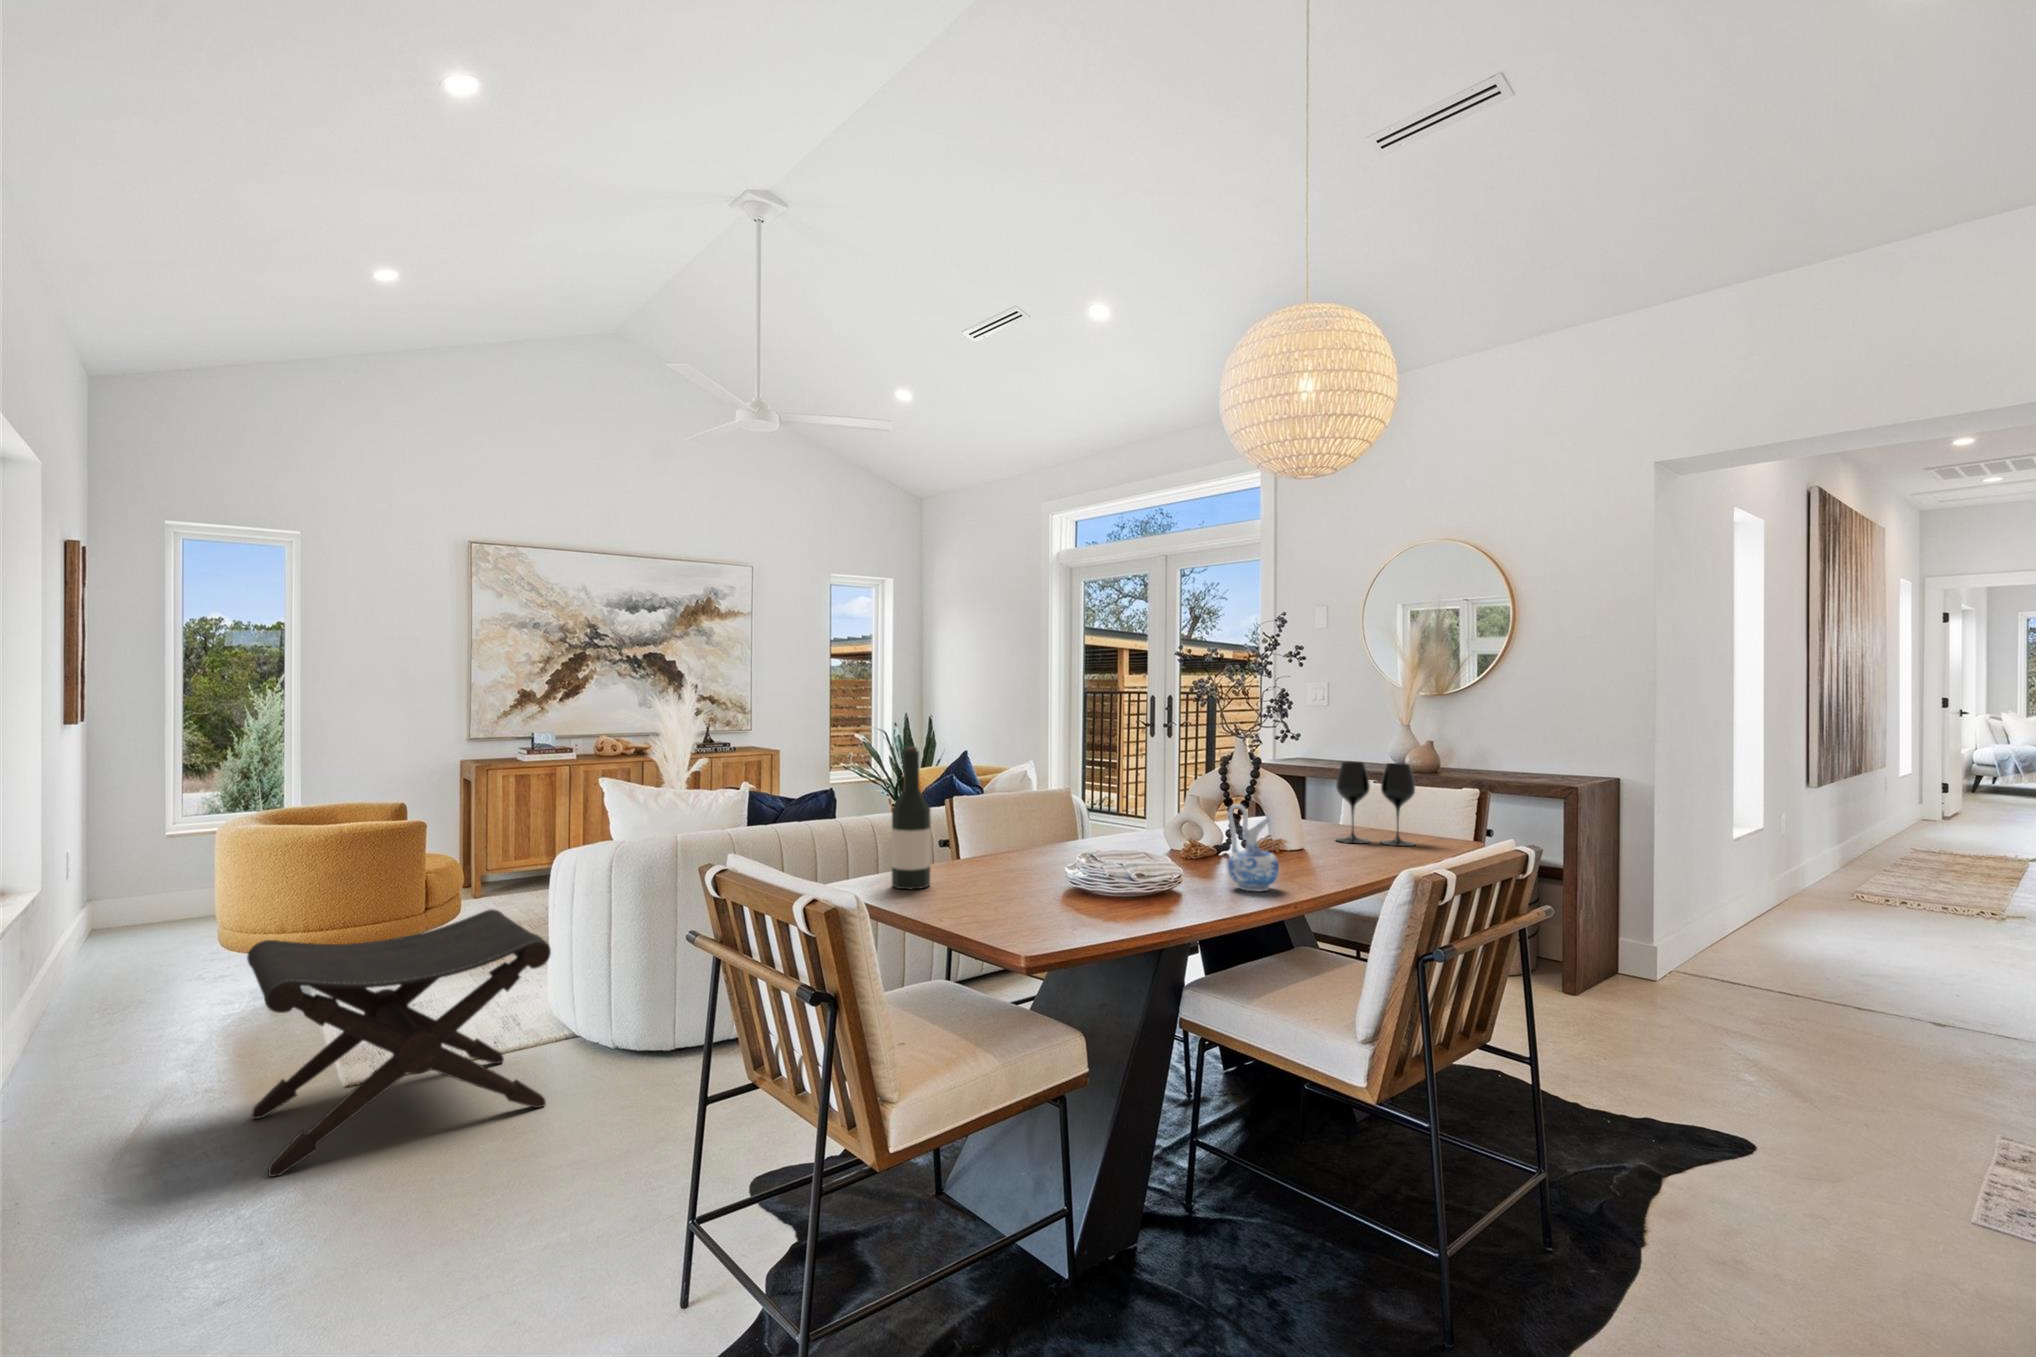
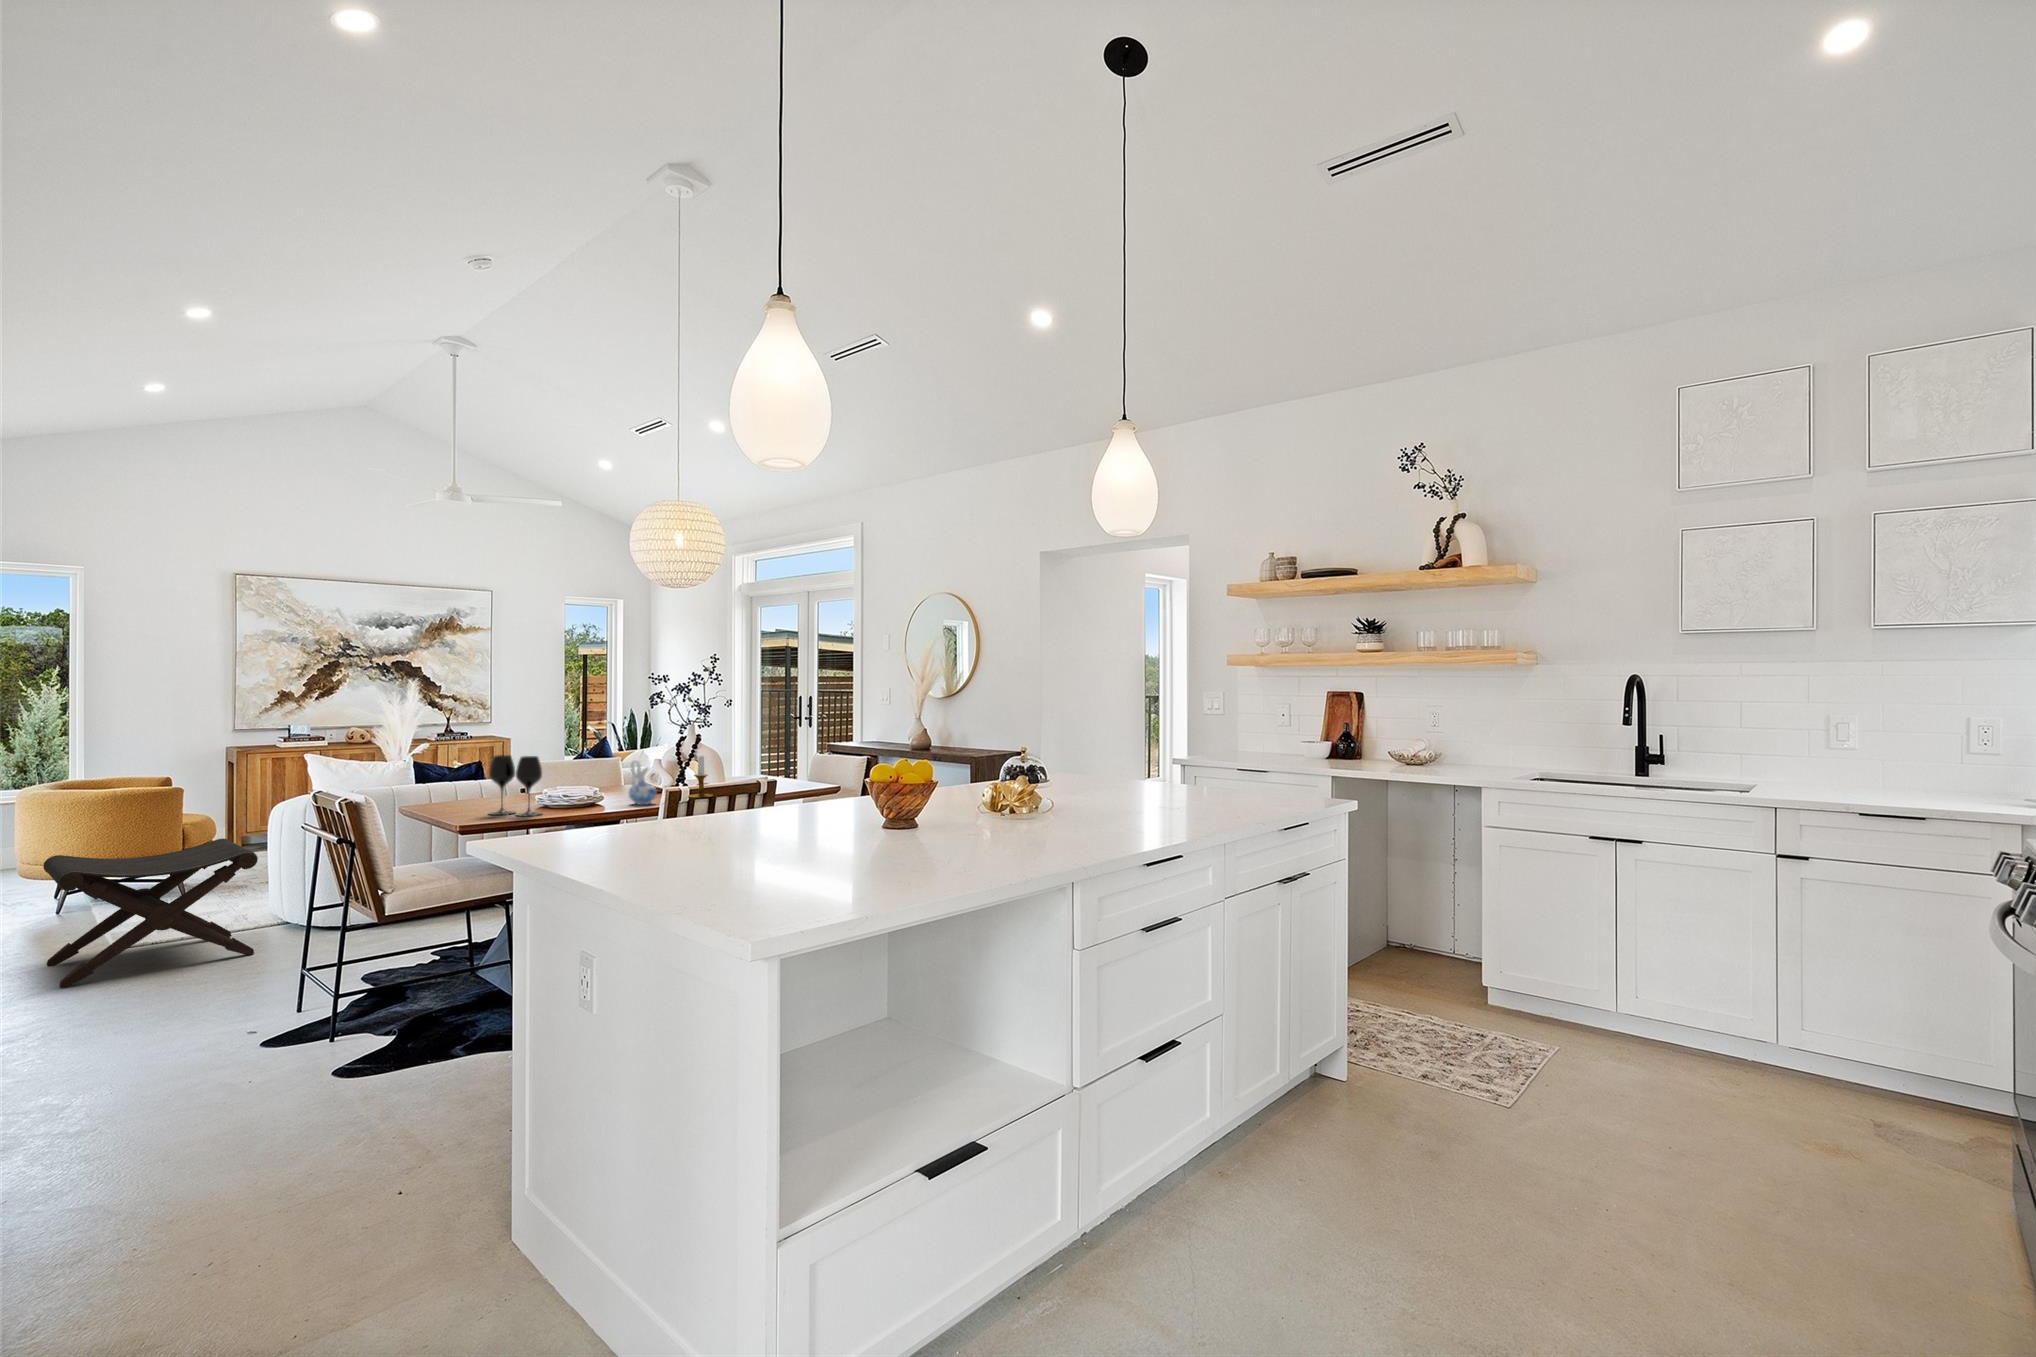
wine bottle: present [892,747,931,889] -> none [442,731,465,807]
wine glass: present [1336,762,1415,846] -> present [489,755,542,816]
candlestick: none [1288,792,1335,873] -> present [688,755,713,797]

